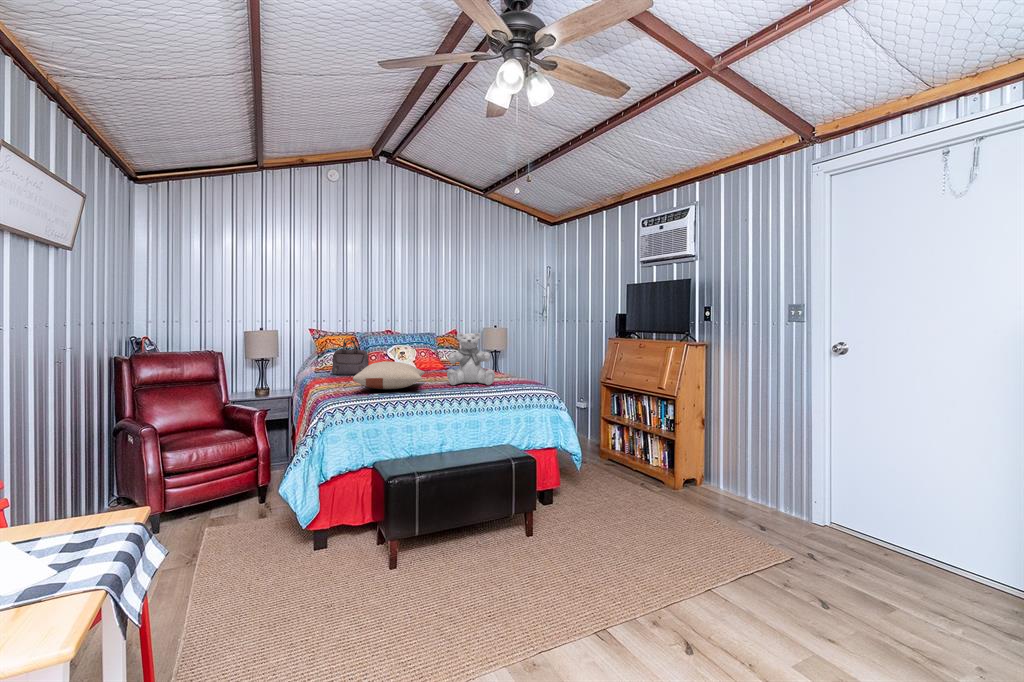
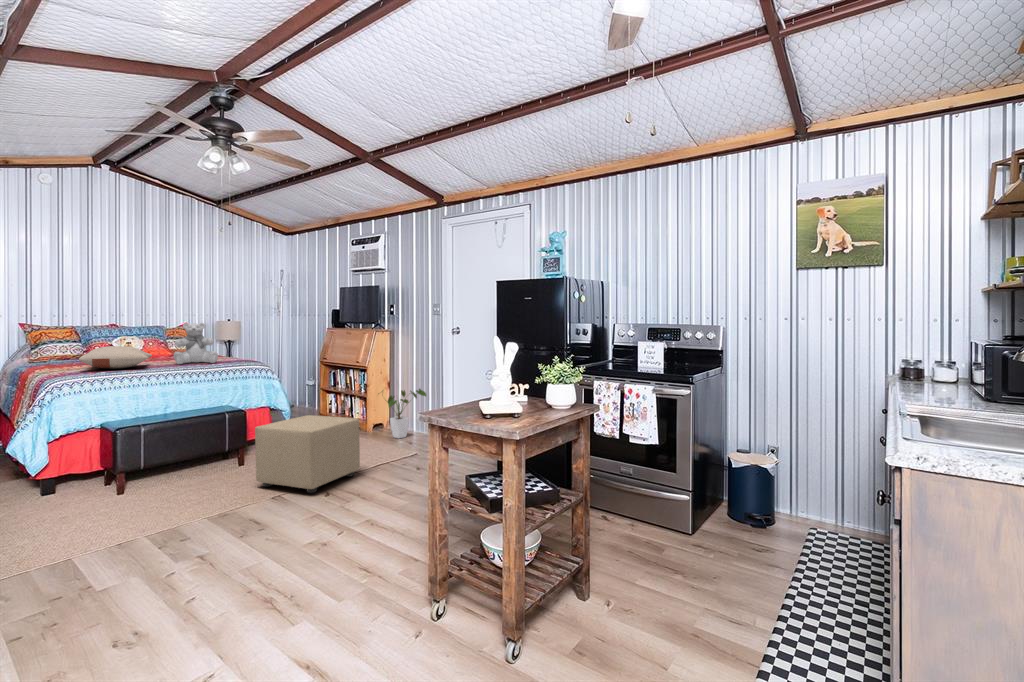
handbag: present [332,339,369,375] -> none [51,327,93,362]
house plant: none [698,434,778,511] -> present [382,389,426,438]
ottoman: none [559,479,716,636] -> present [255,415,360,493]

